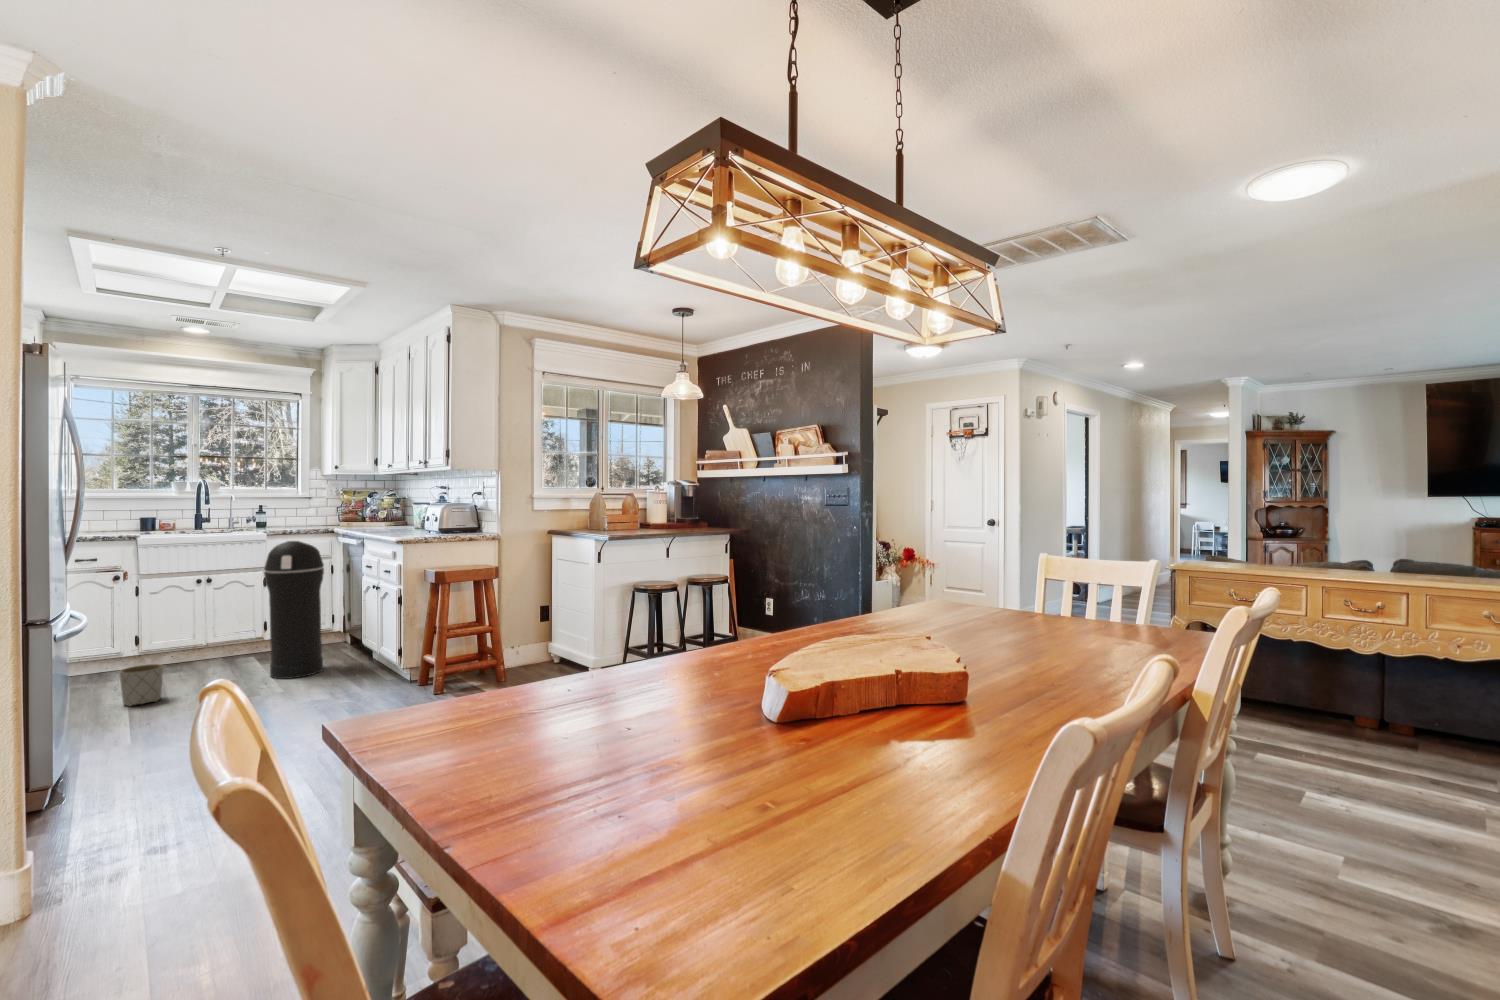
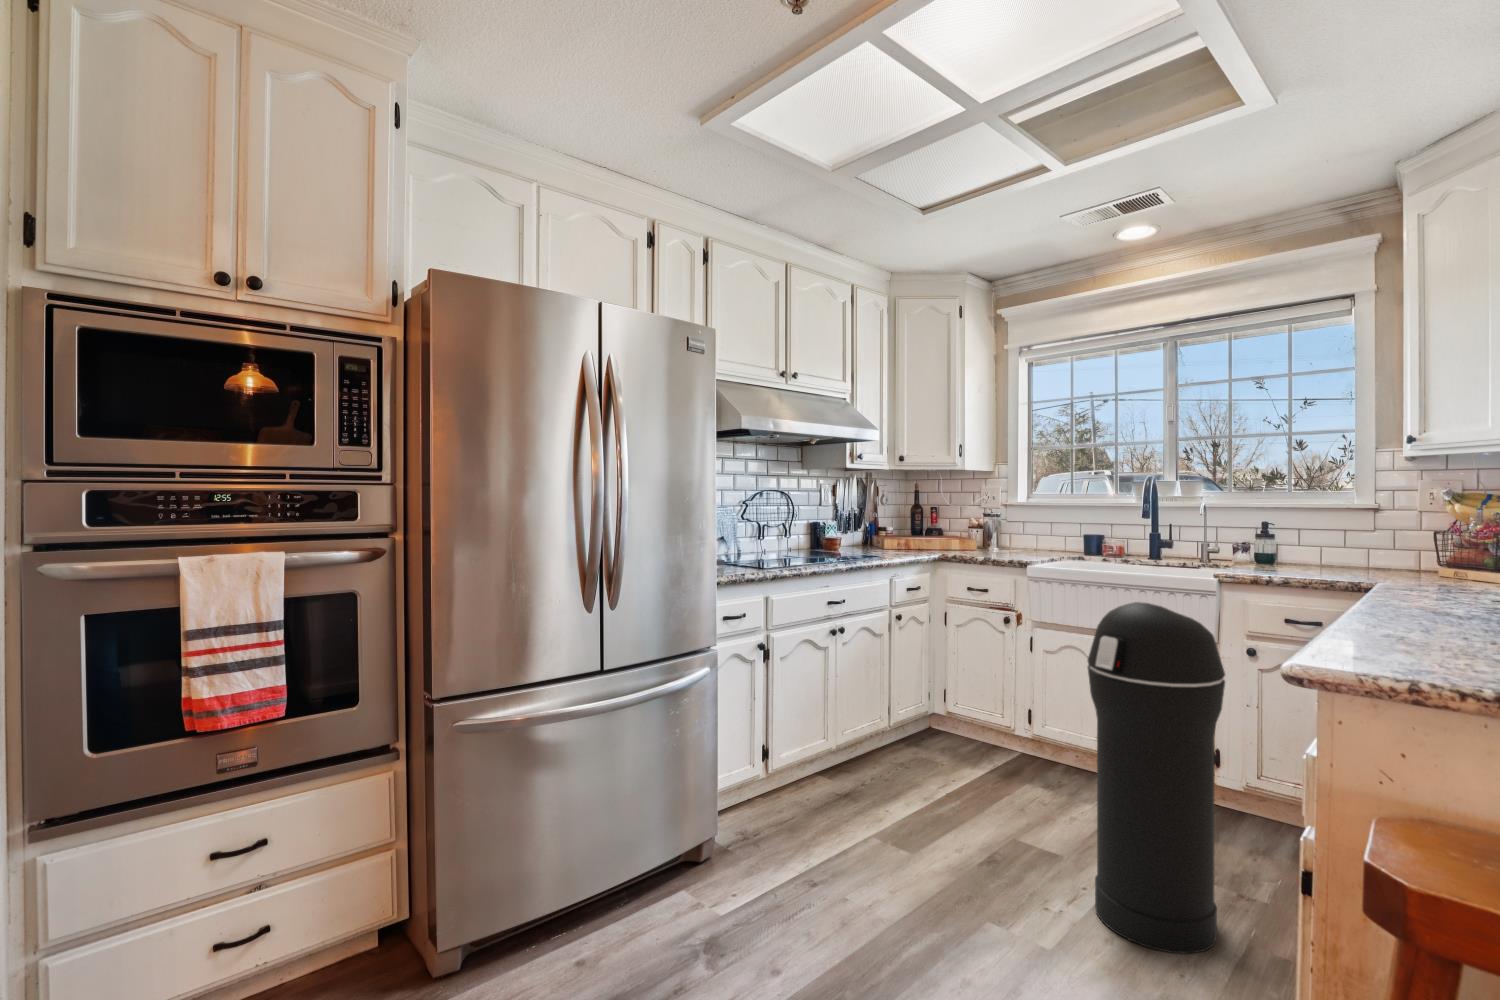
planter: present [120,664,163,707] -> none [867,773,922,851]

